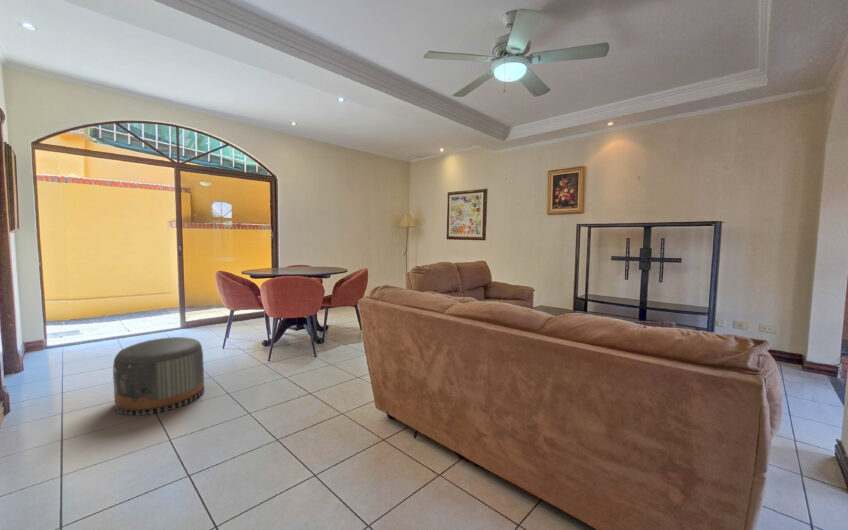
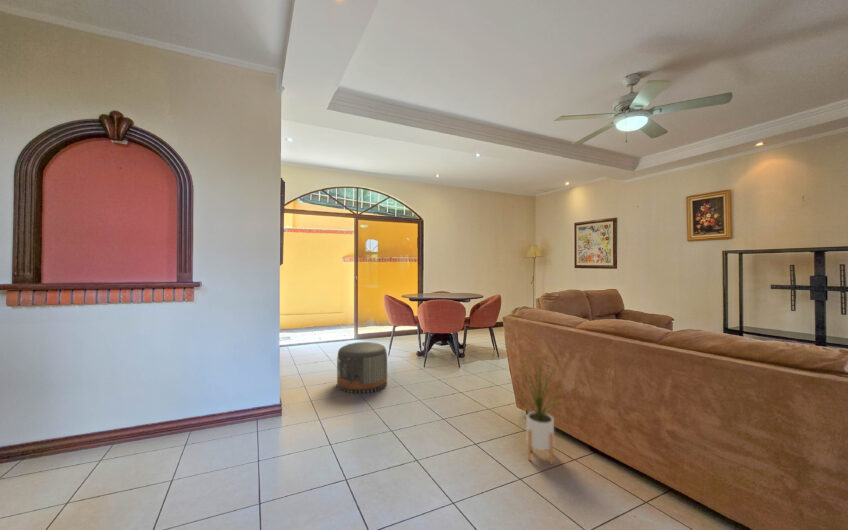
house plant: none [350,340,429,485] -> present [526,369,556,464]

